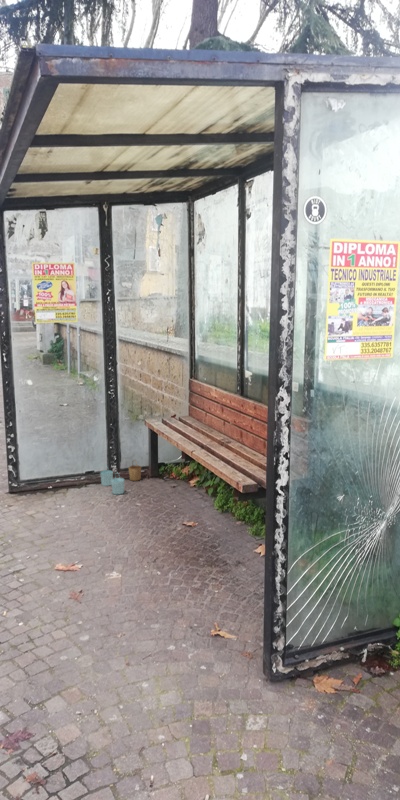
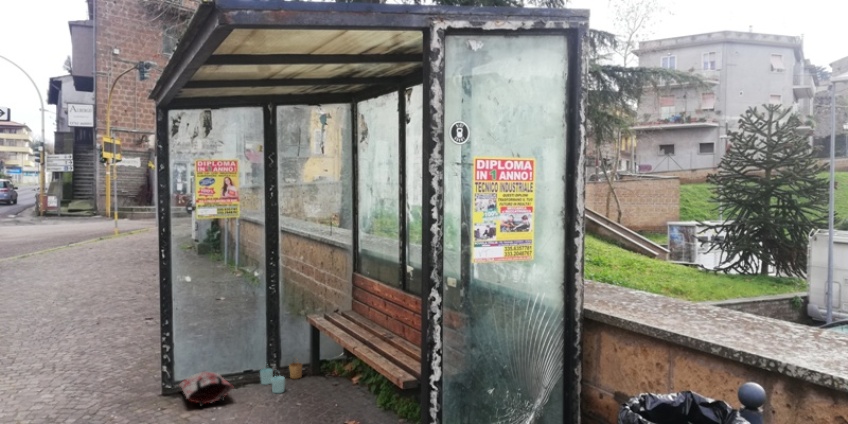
bag: none [23,472,75,506] -> present [179,372,233,406]

